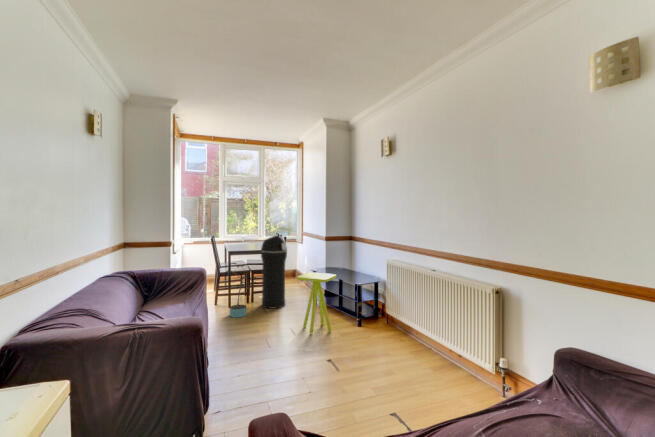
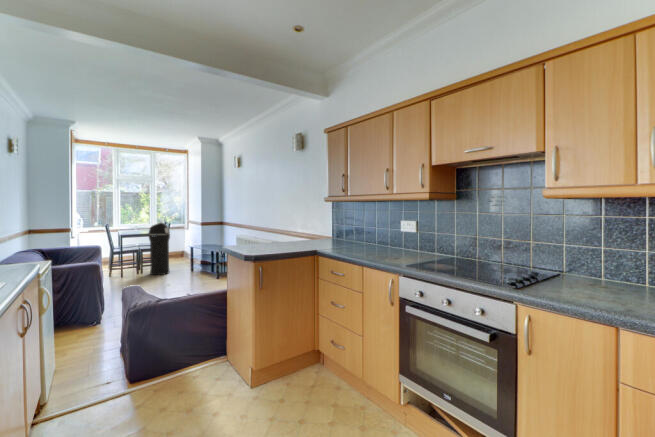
potted plant: present [226,263,256,318] -> none [118,243,145,282]
side table: present [297,272,336,333] -> none [172,247,202,285]

